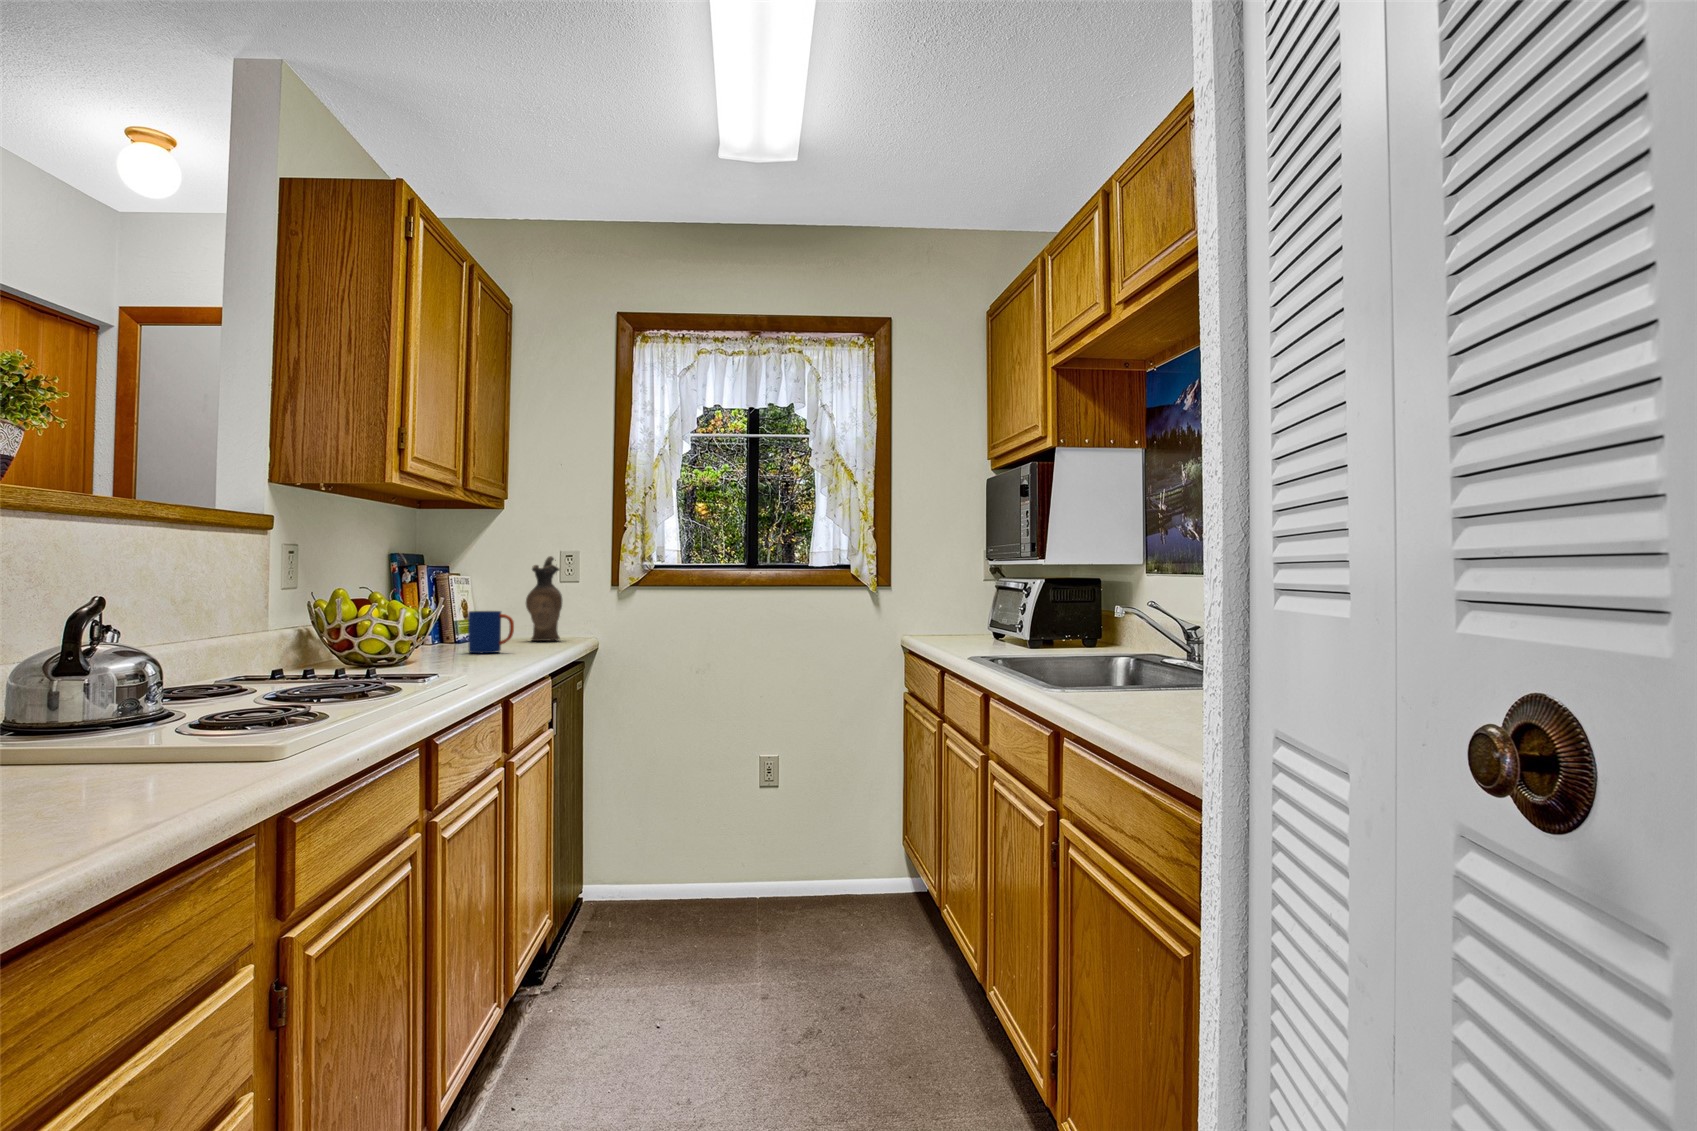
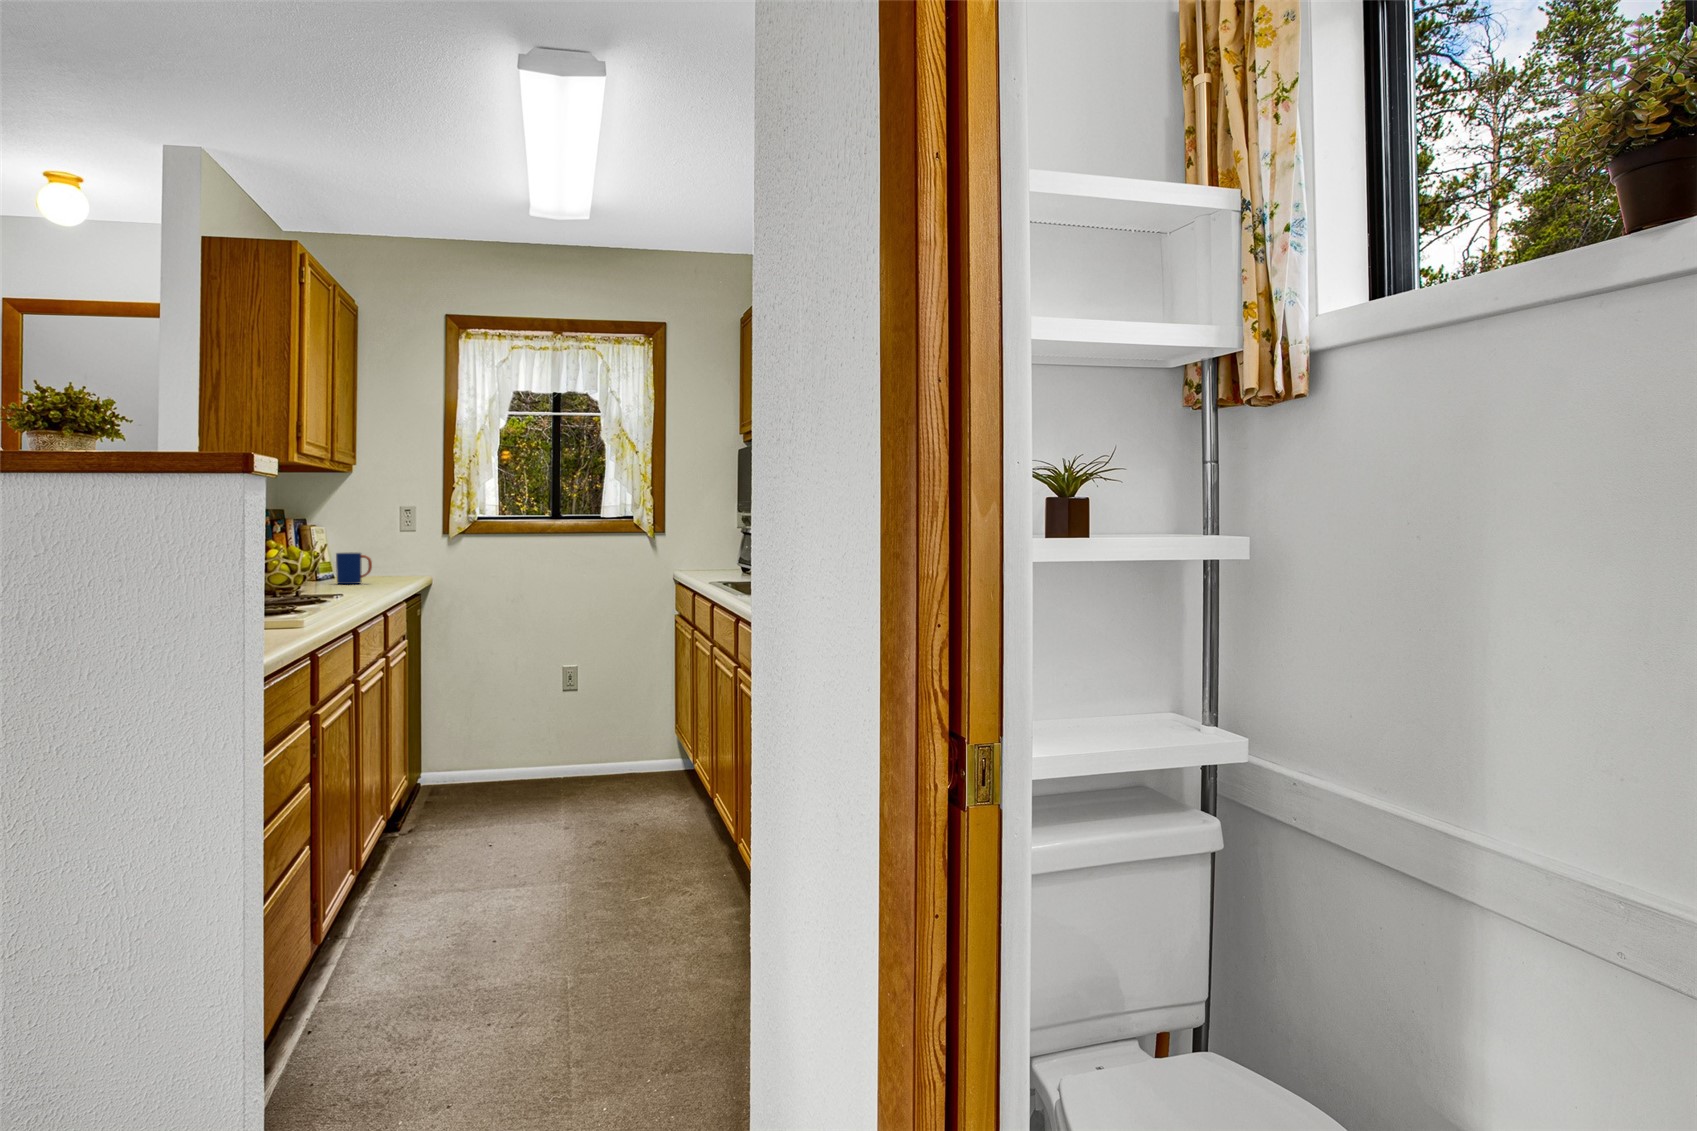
ceramic pitcher: present [526,556,562,641] -> none [372,509,402,577]

